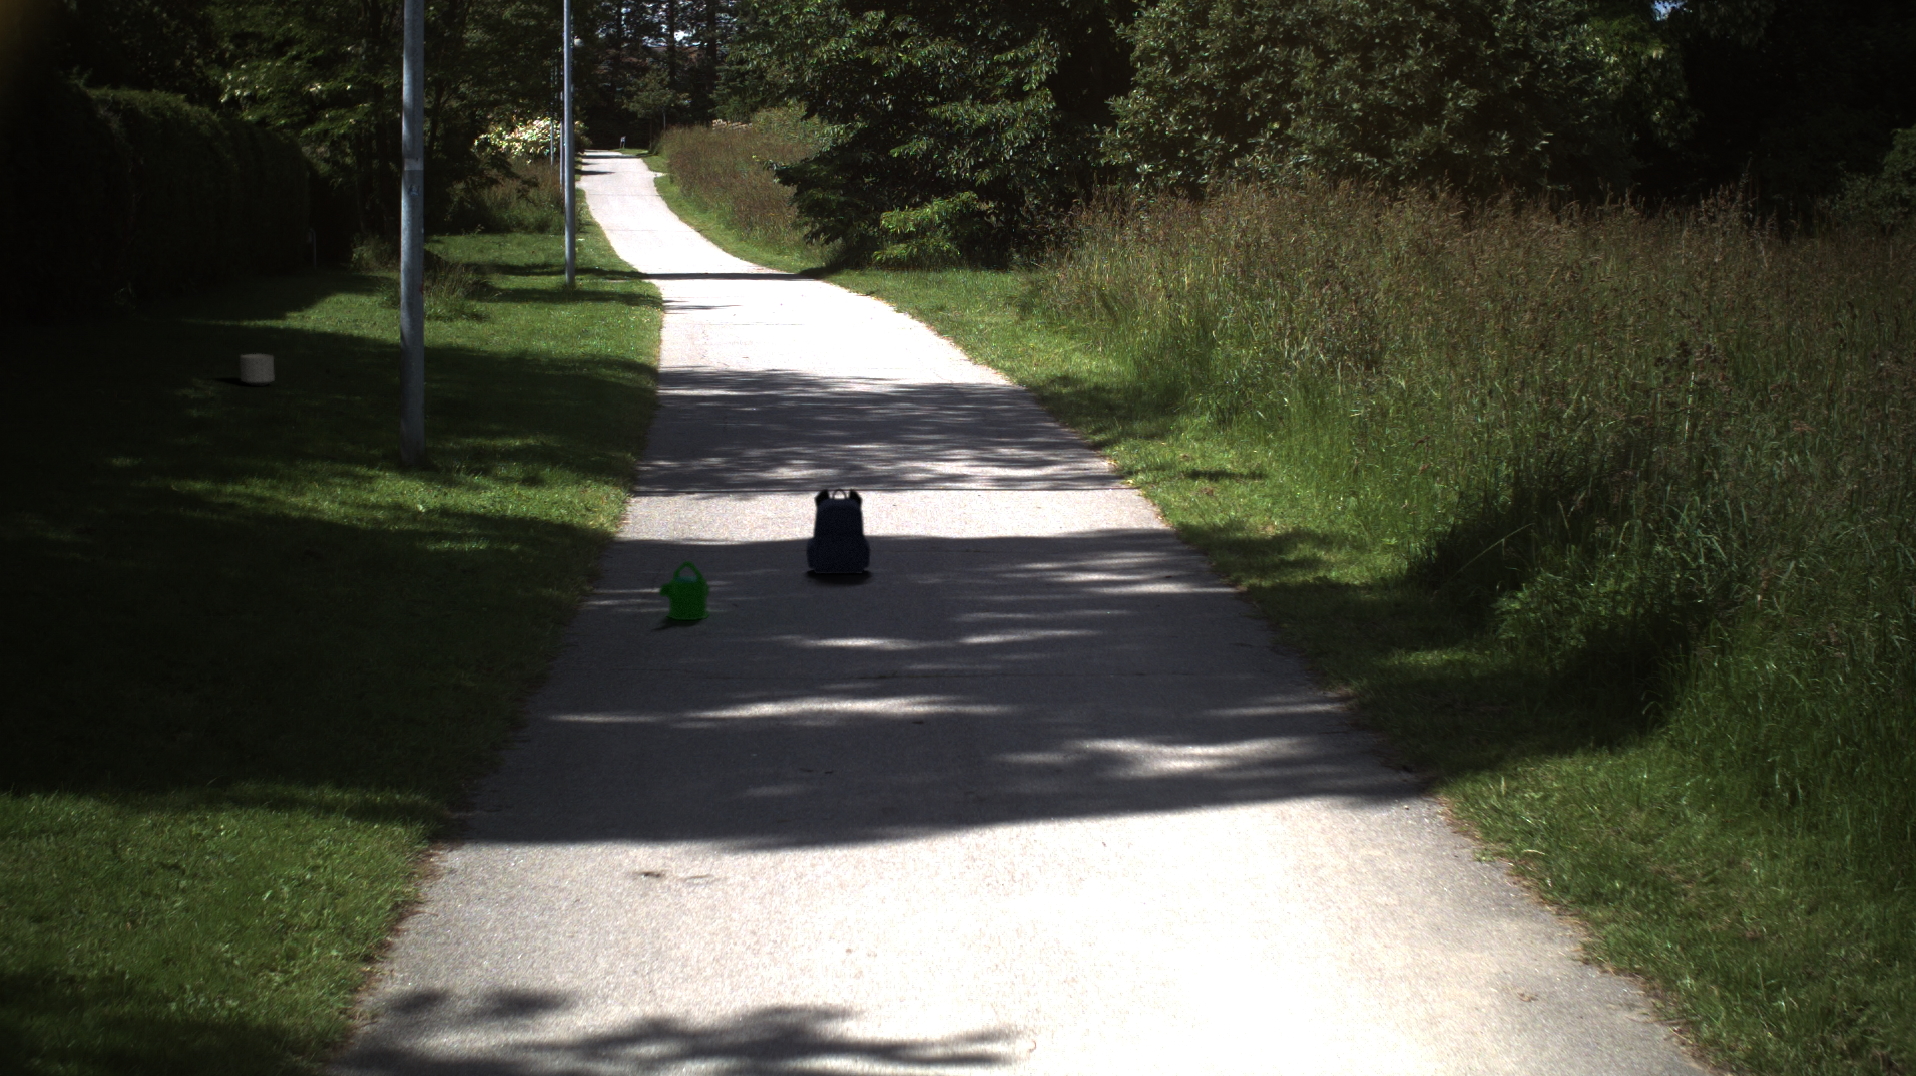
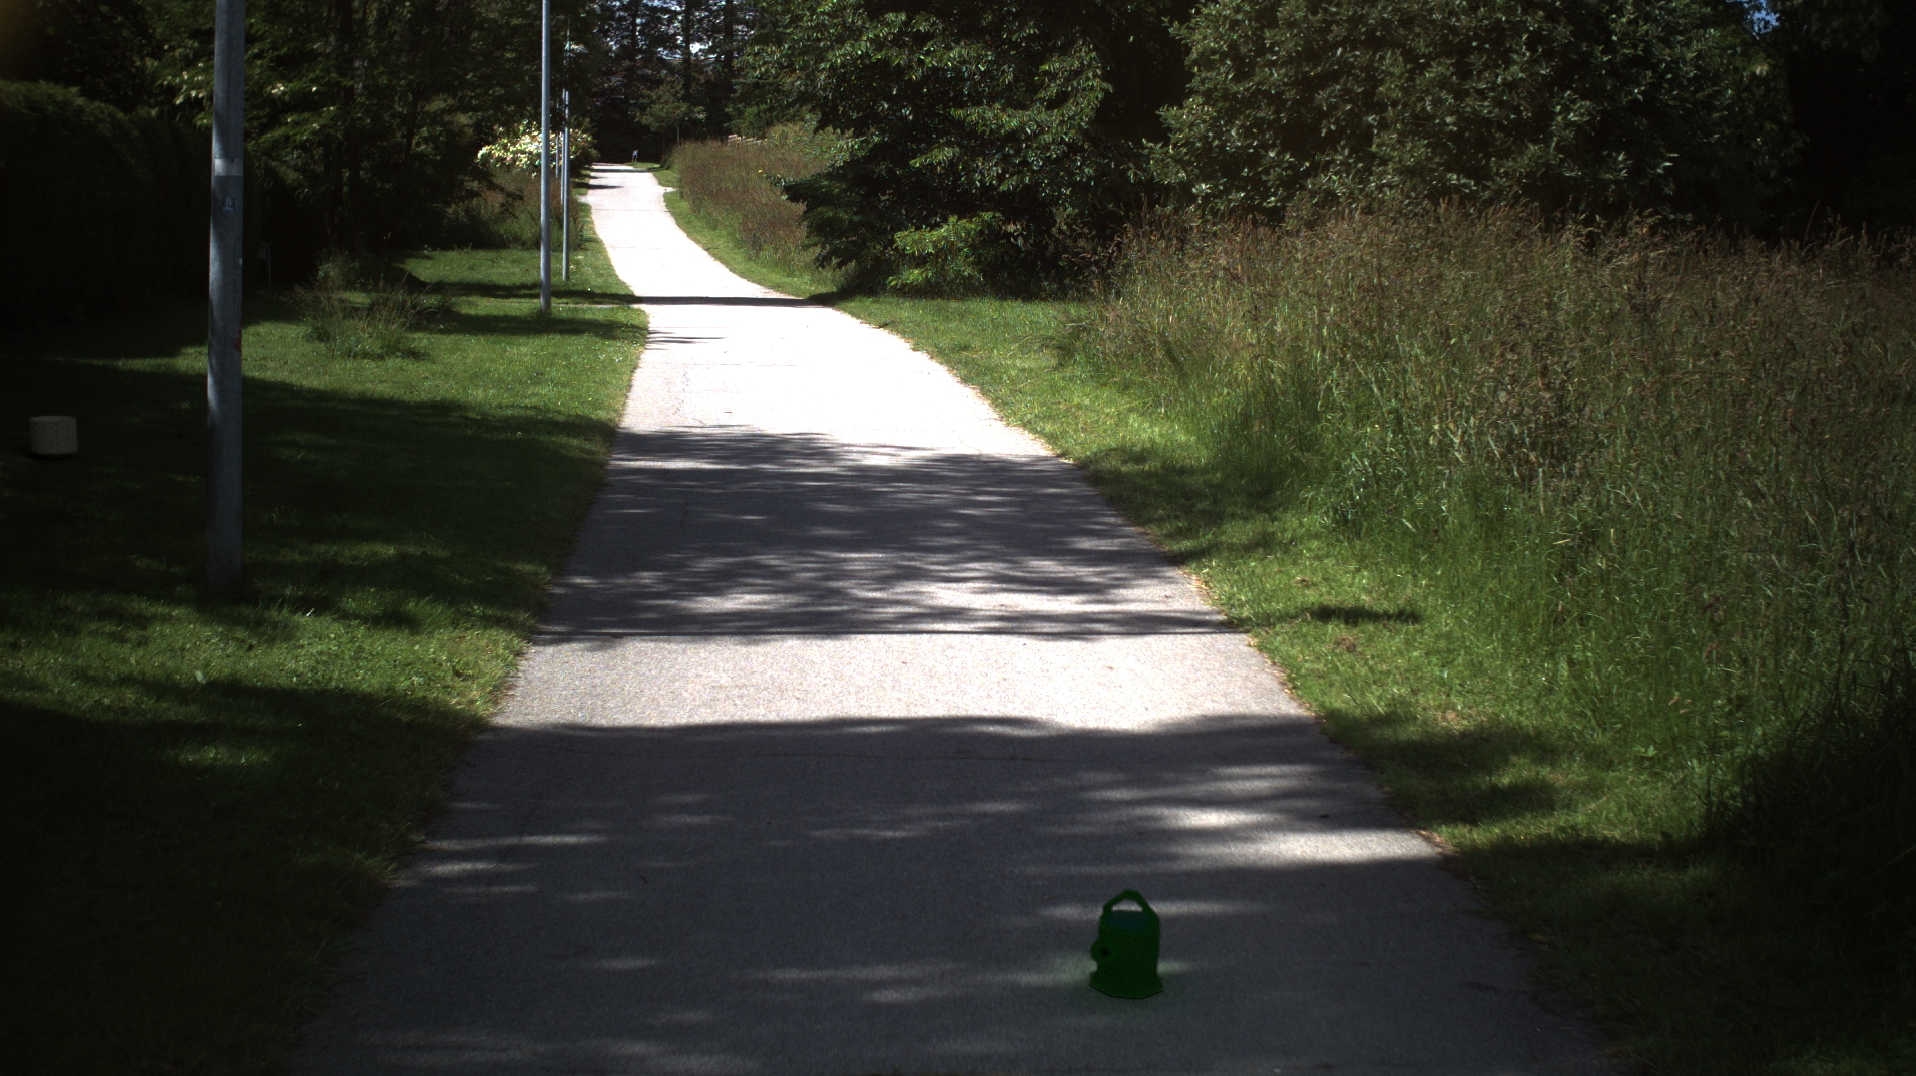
backpack: present [806,488,870,574] -> none [717,708,825,854]
watering can: present [658,561,709,620] -> present [1090,889,1162,999]

